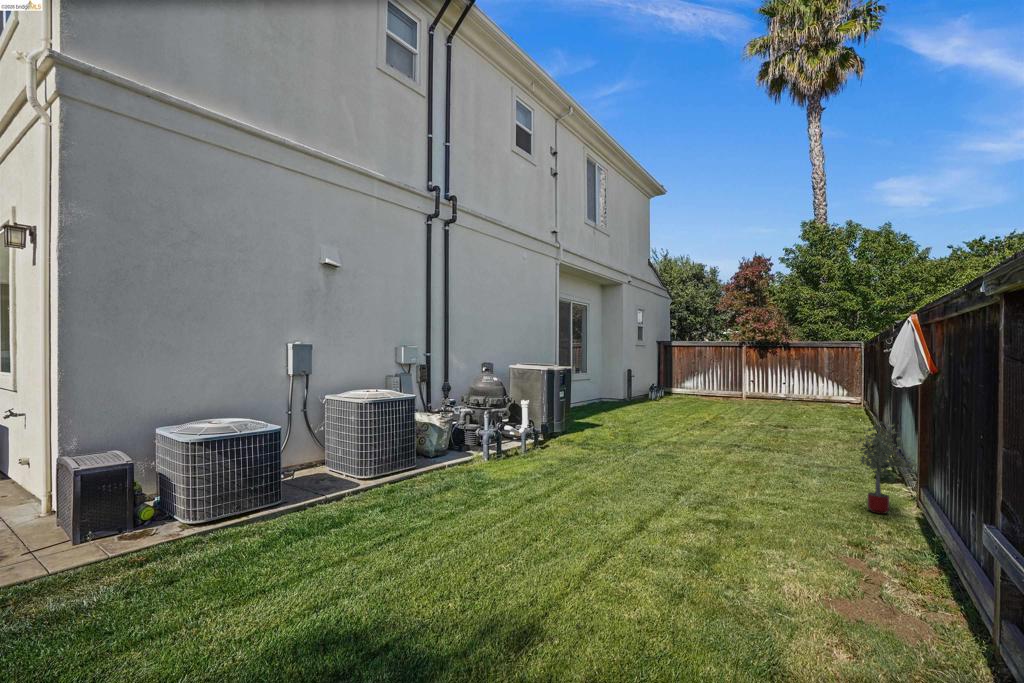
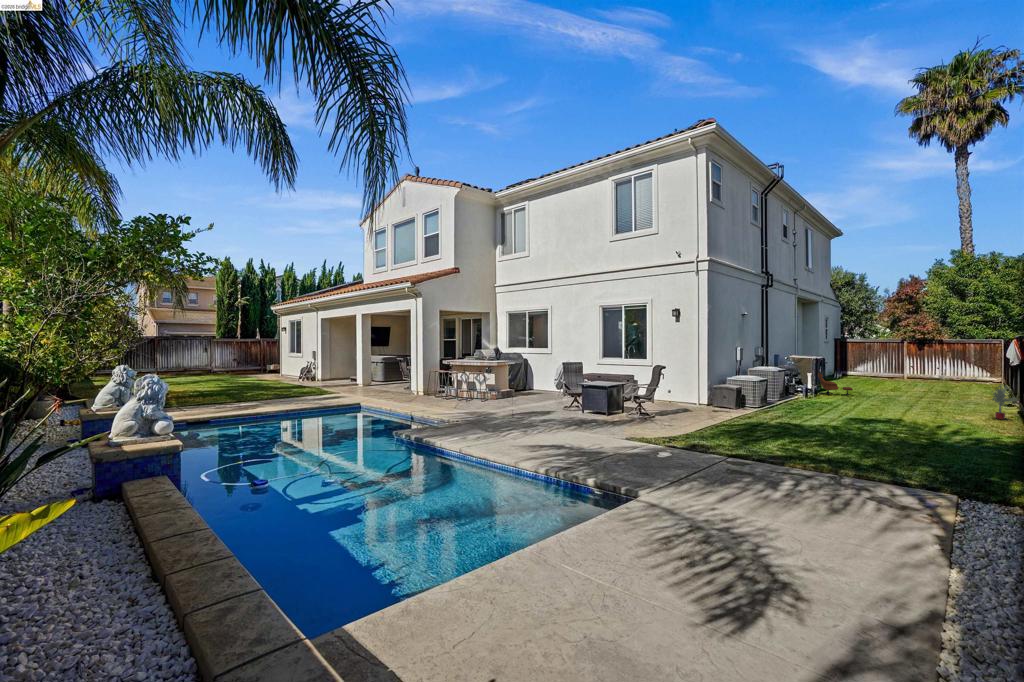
lounge chair: none [569,392,630,439] -> present [818,373,853,395]

